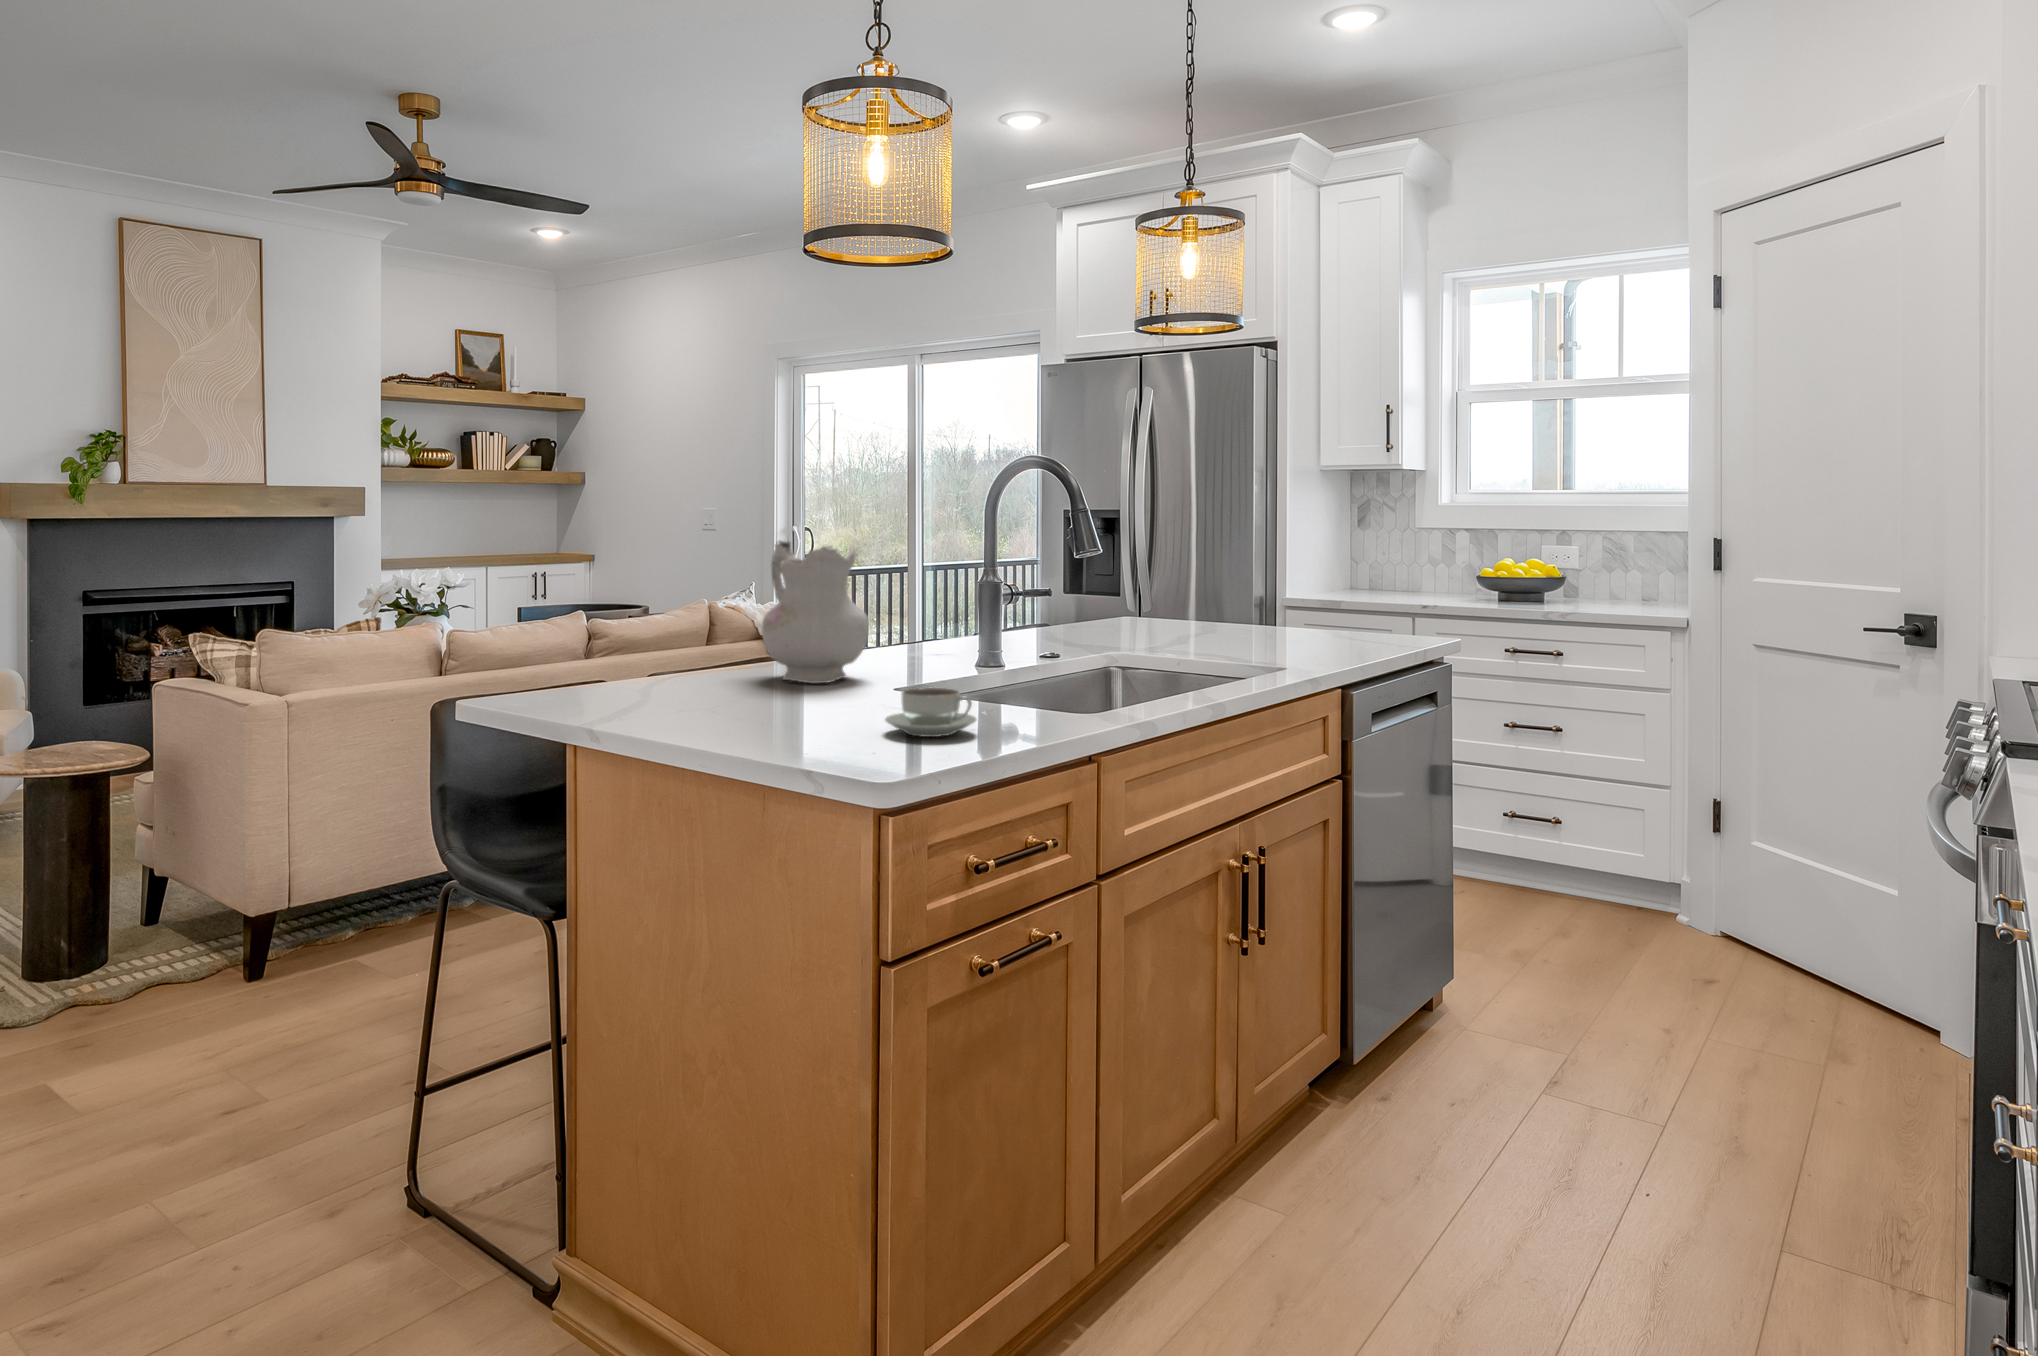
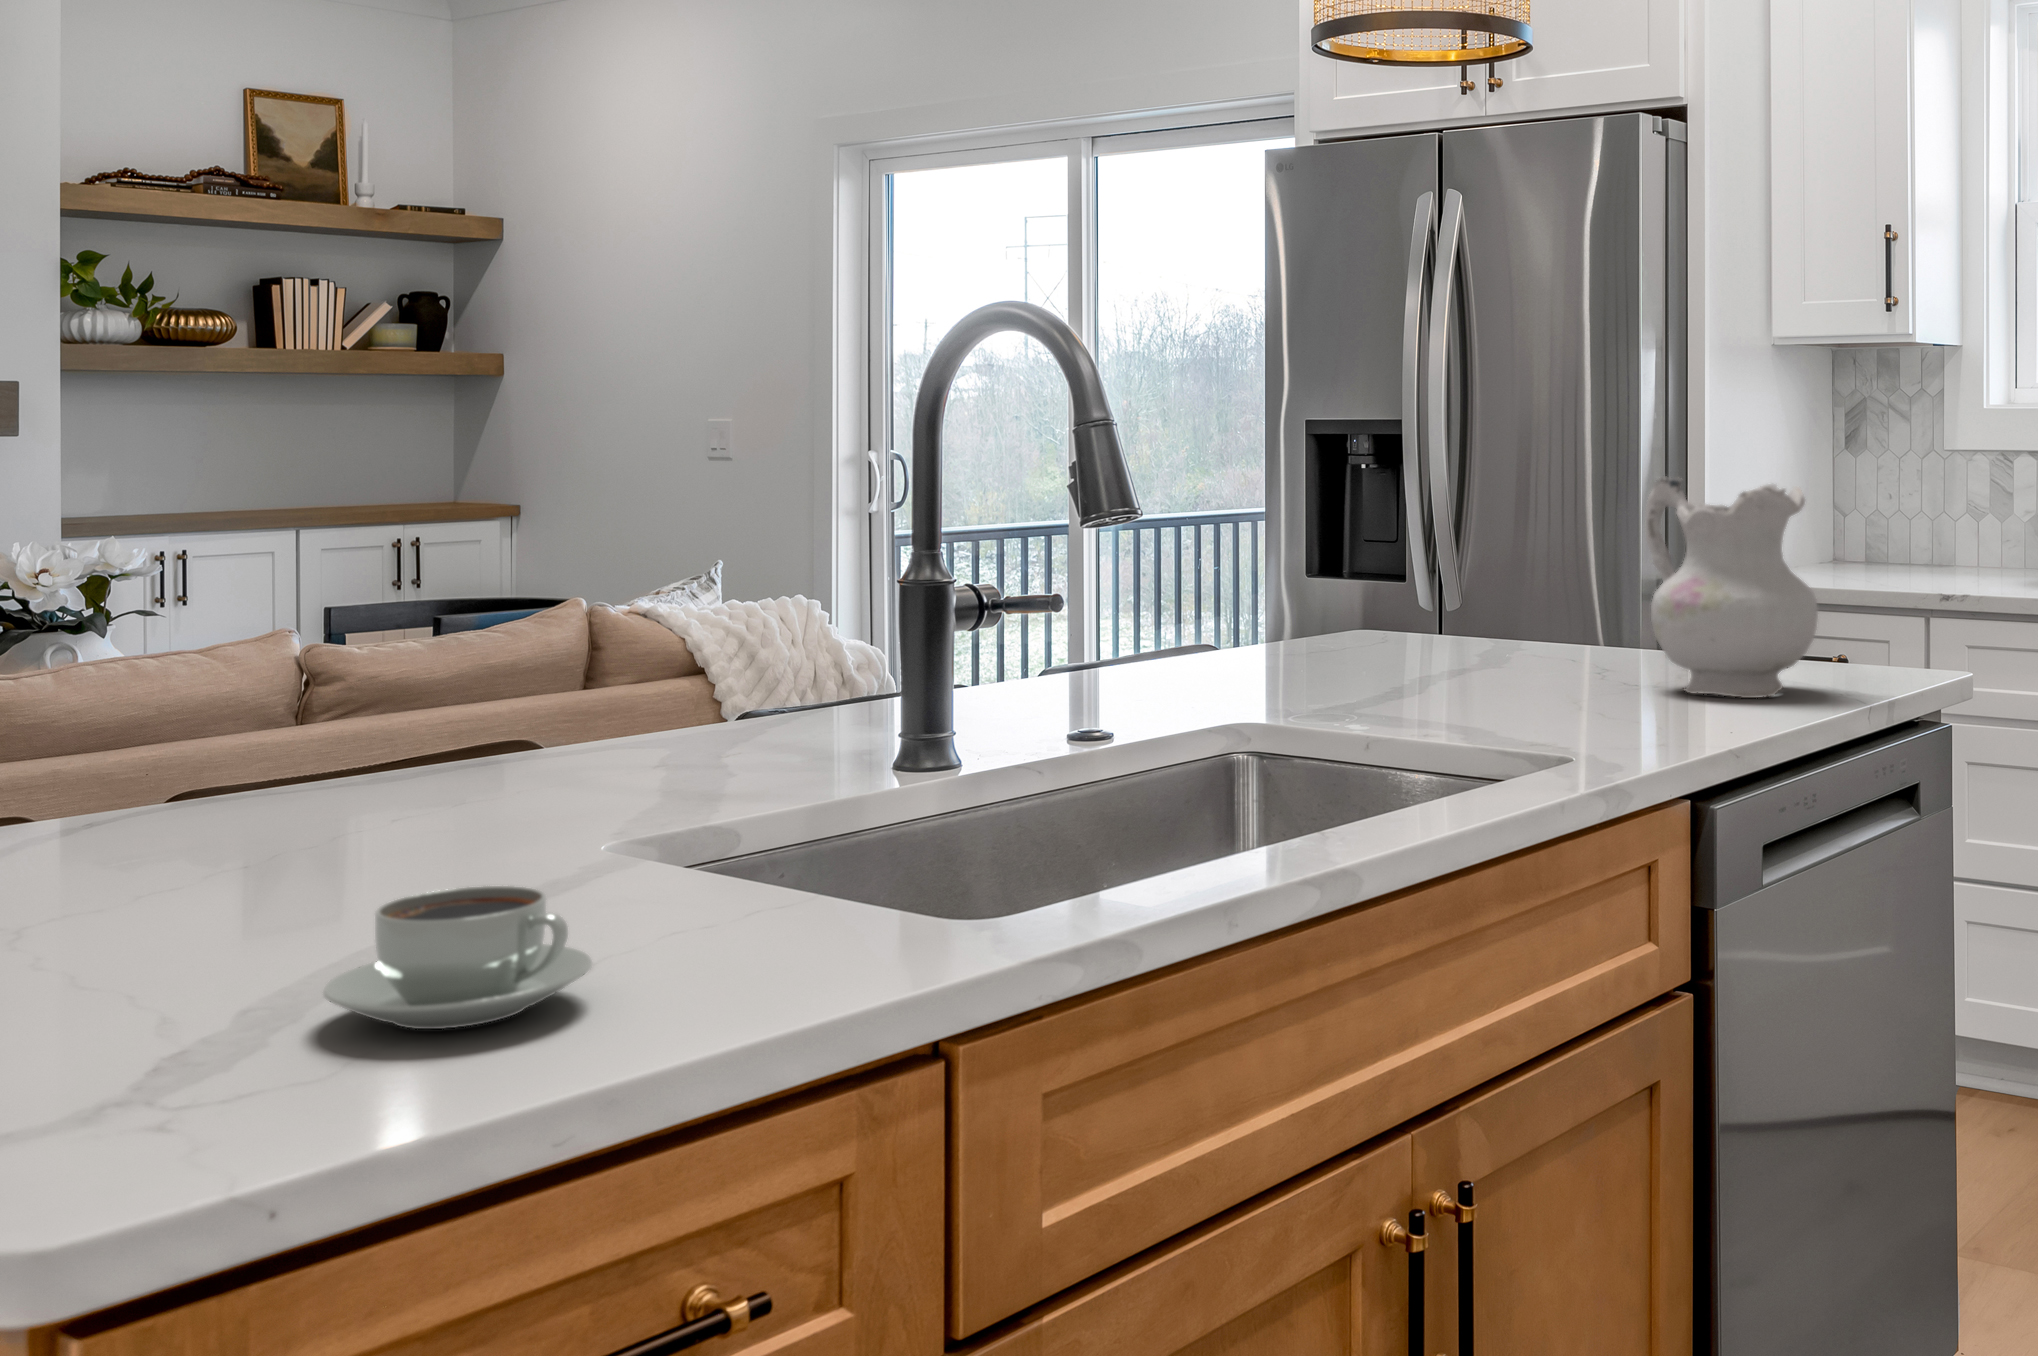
ceramic pitcher: present [762,541,869,683] -> present [1645,476,1818,698]

